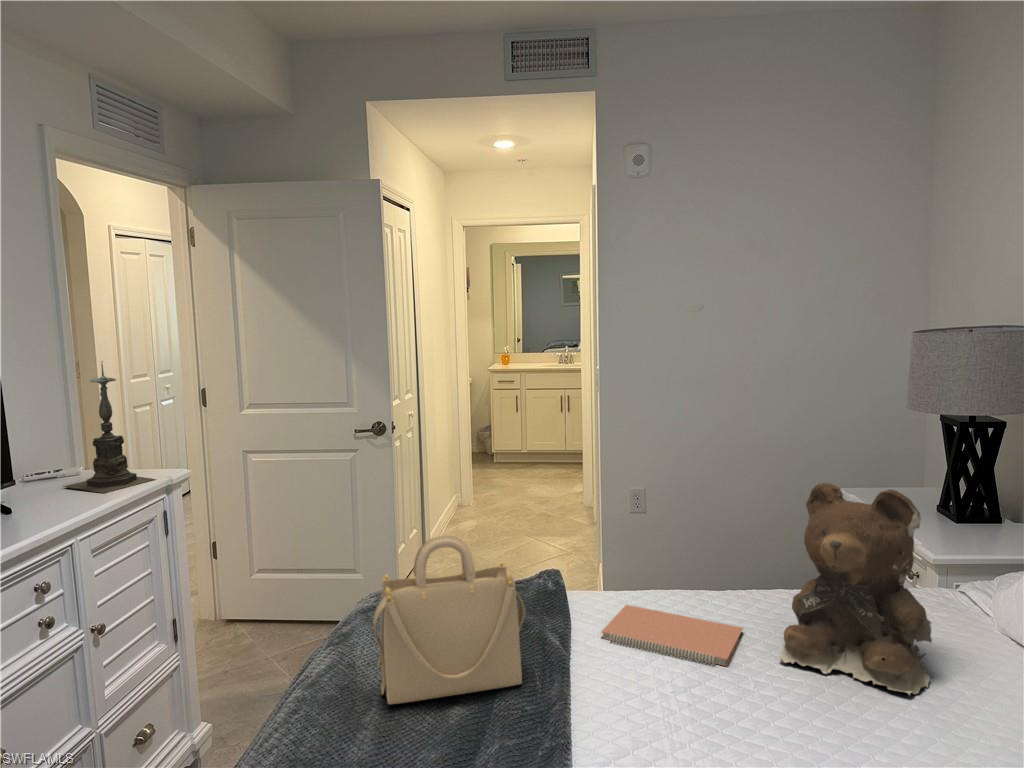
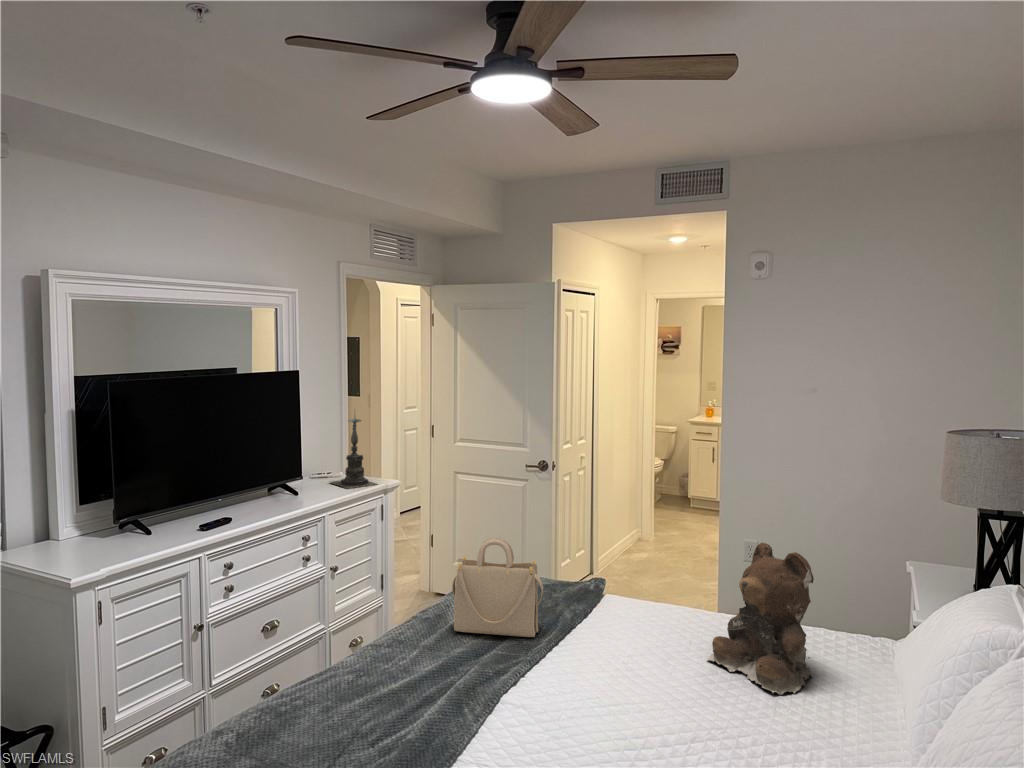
notebook: present [601,605,743,666] -> none [604,609,701,655]

